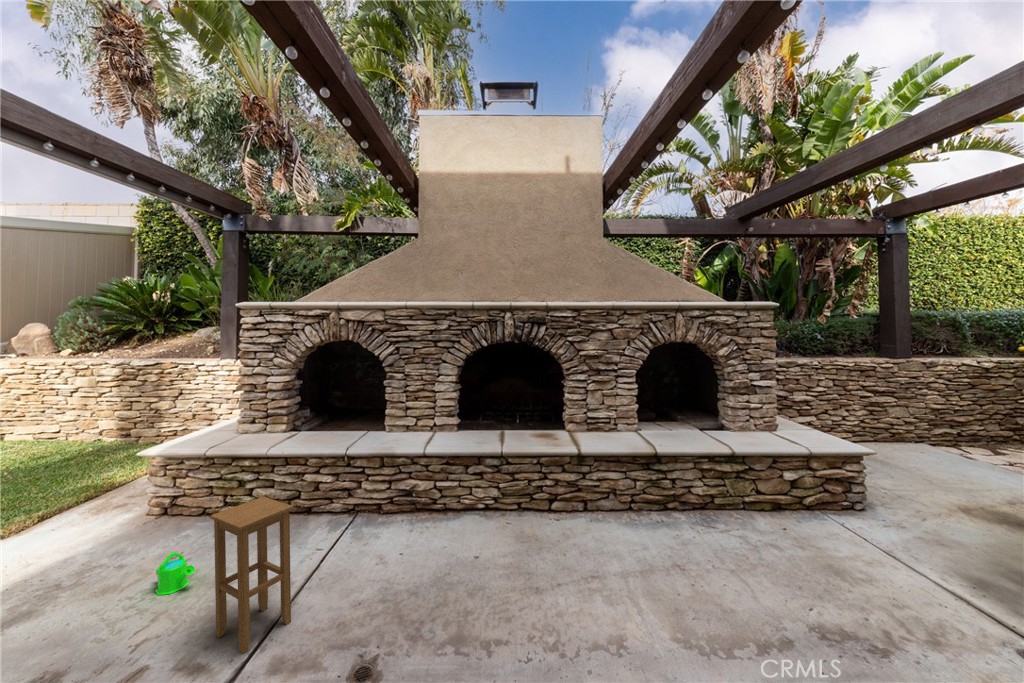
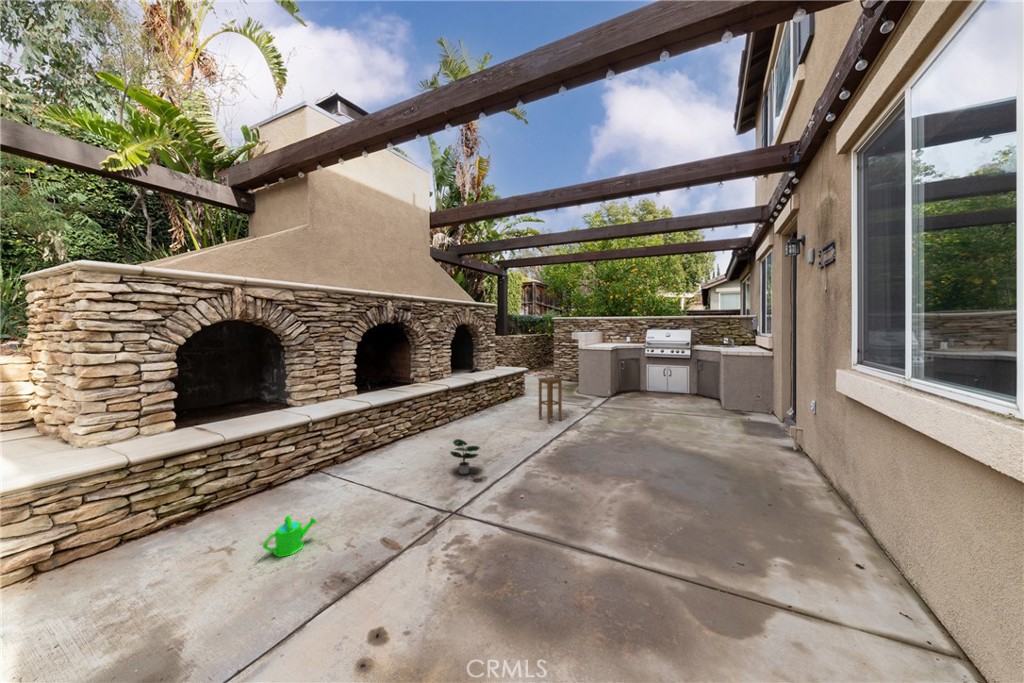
stool: present [210,497,293,653] -> present [538,377,562,423]
potted plant: none [366,552,416,622] -> present [450,439,480,474]

